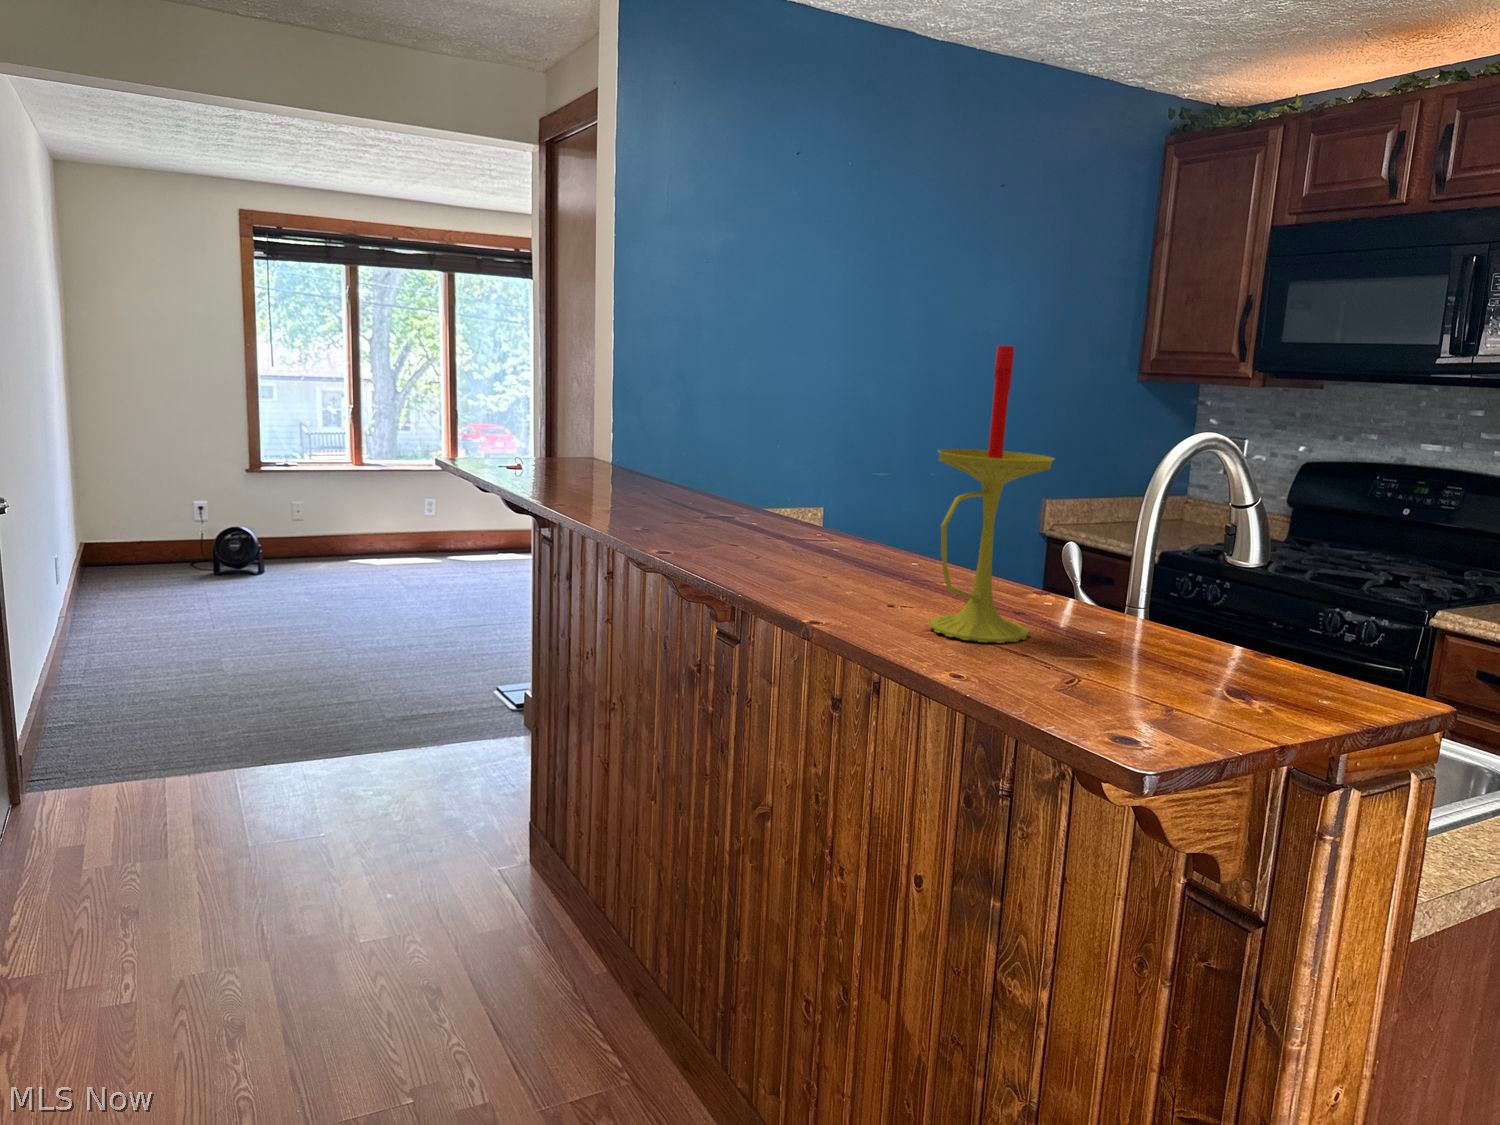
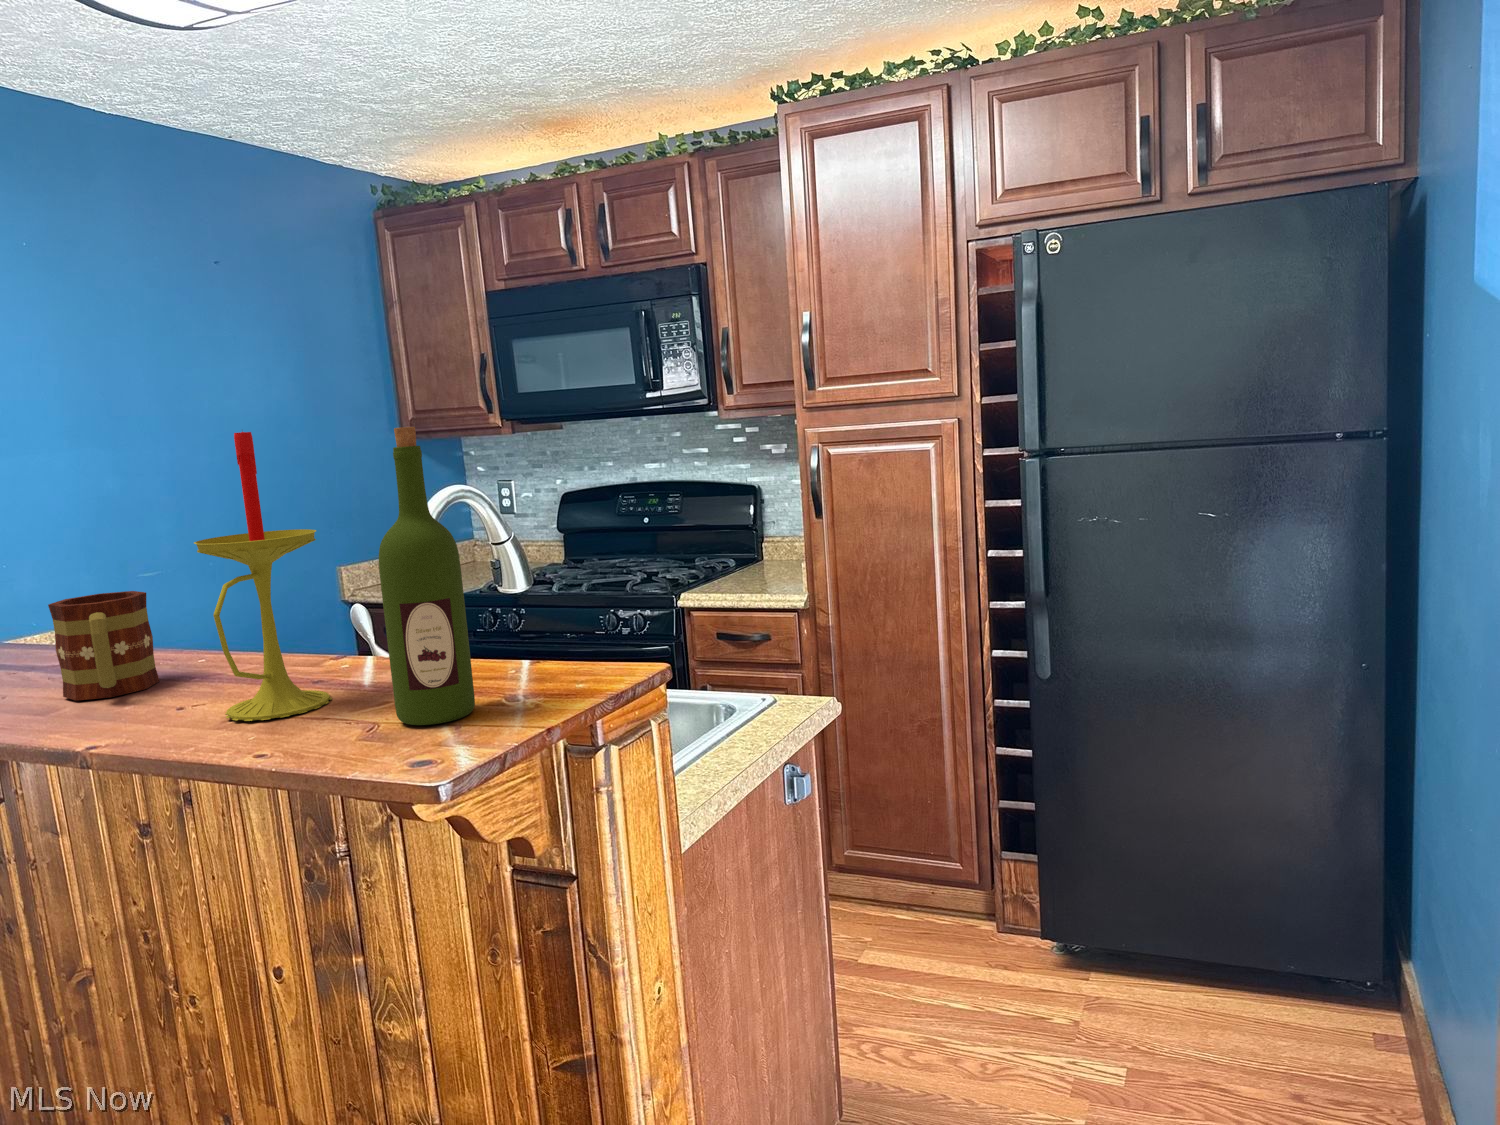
wine bottle: none [1099,356,1213,699] -> present [379,427,475,725]
mug: none [800,483,883,580] -> present [48,591,160,701]

